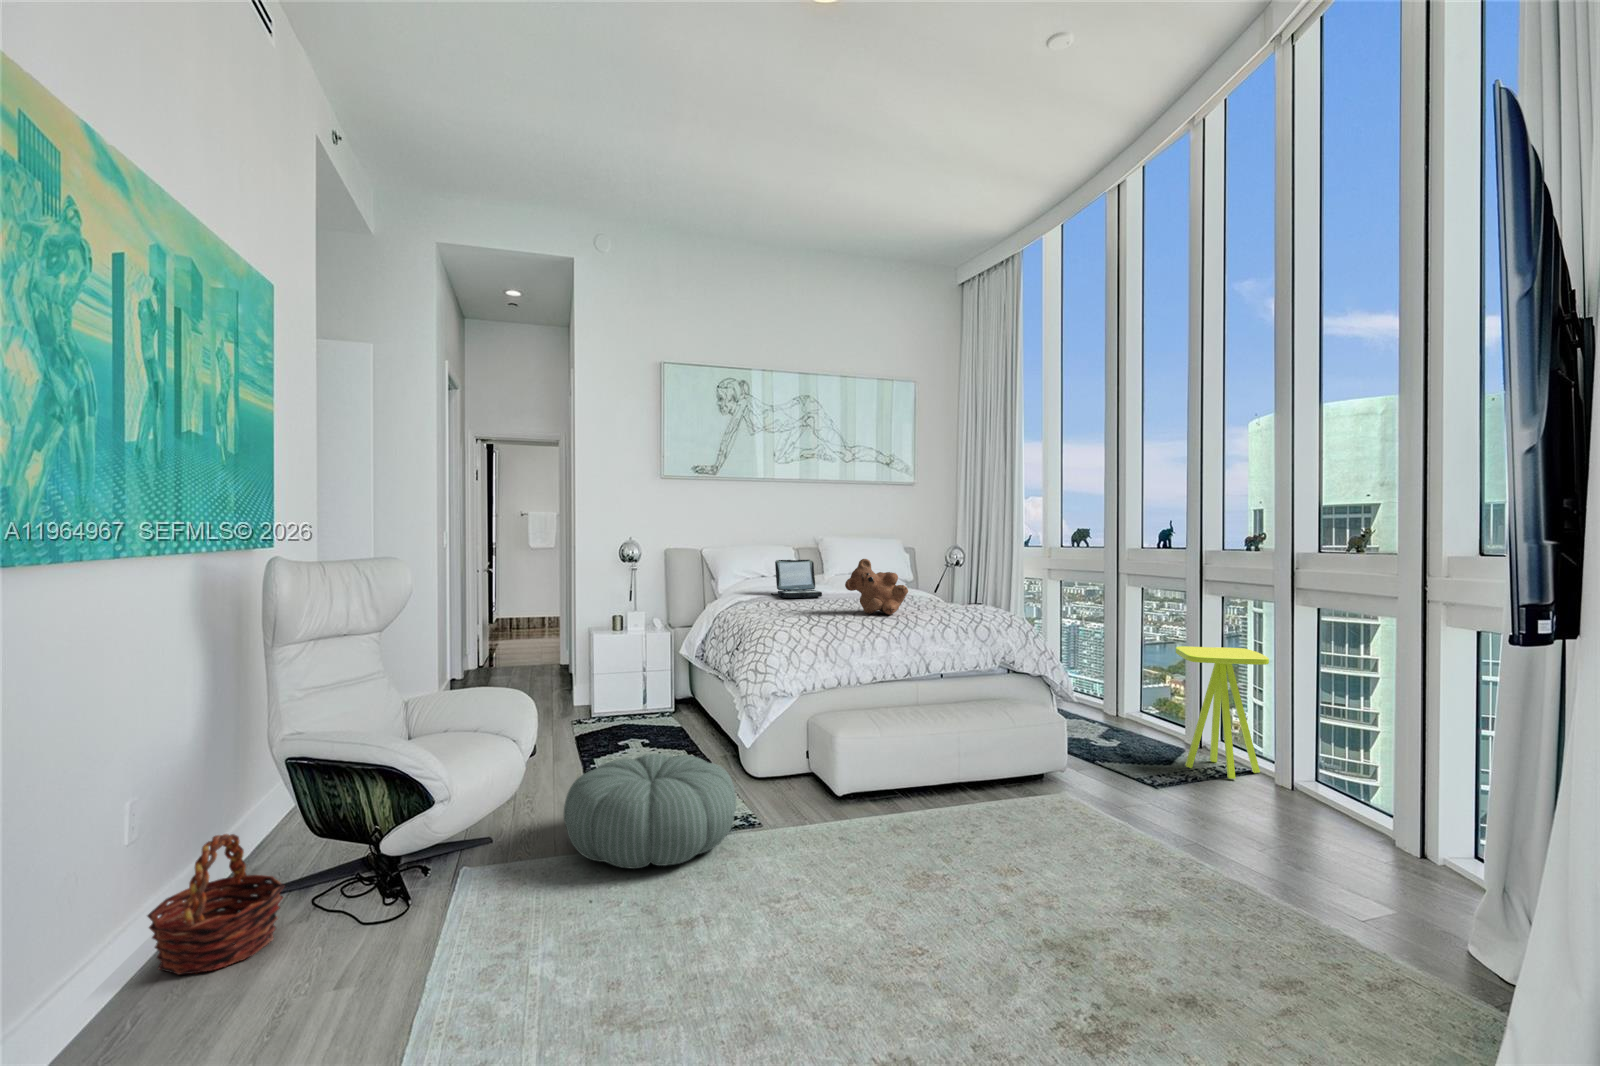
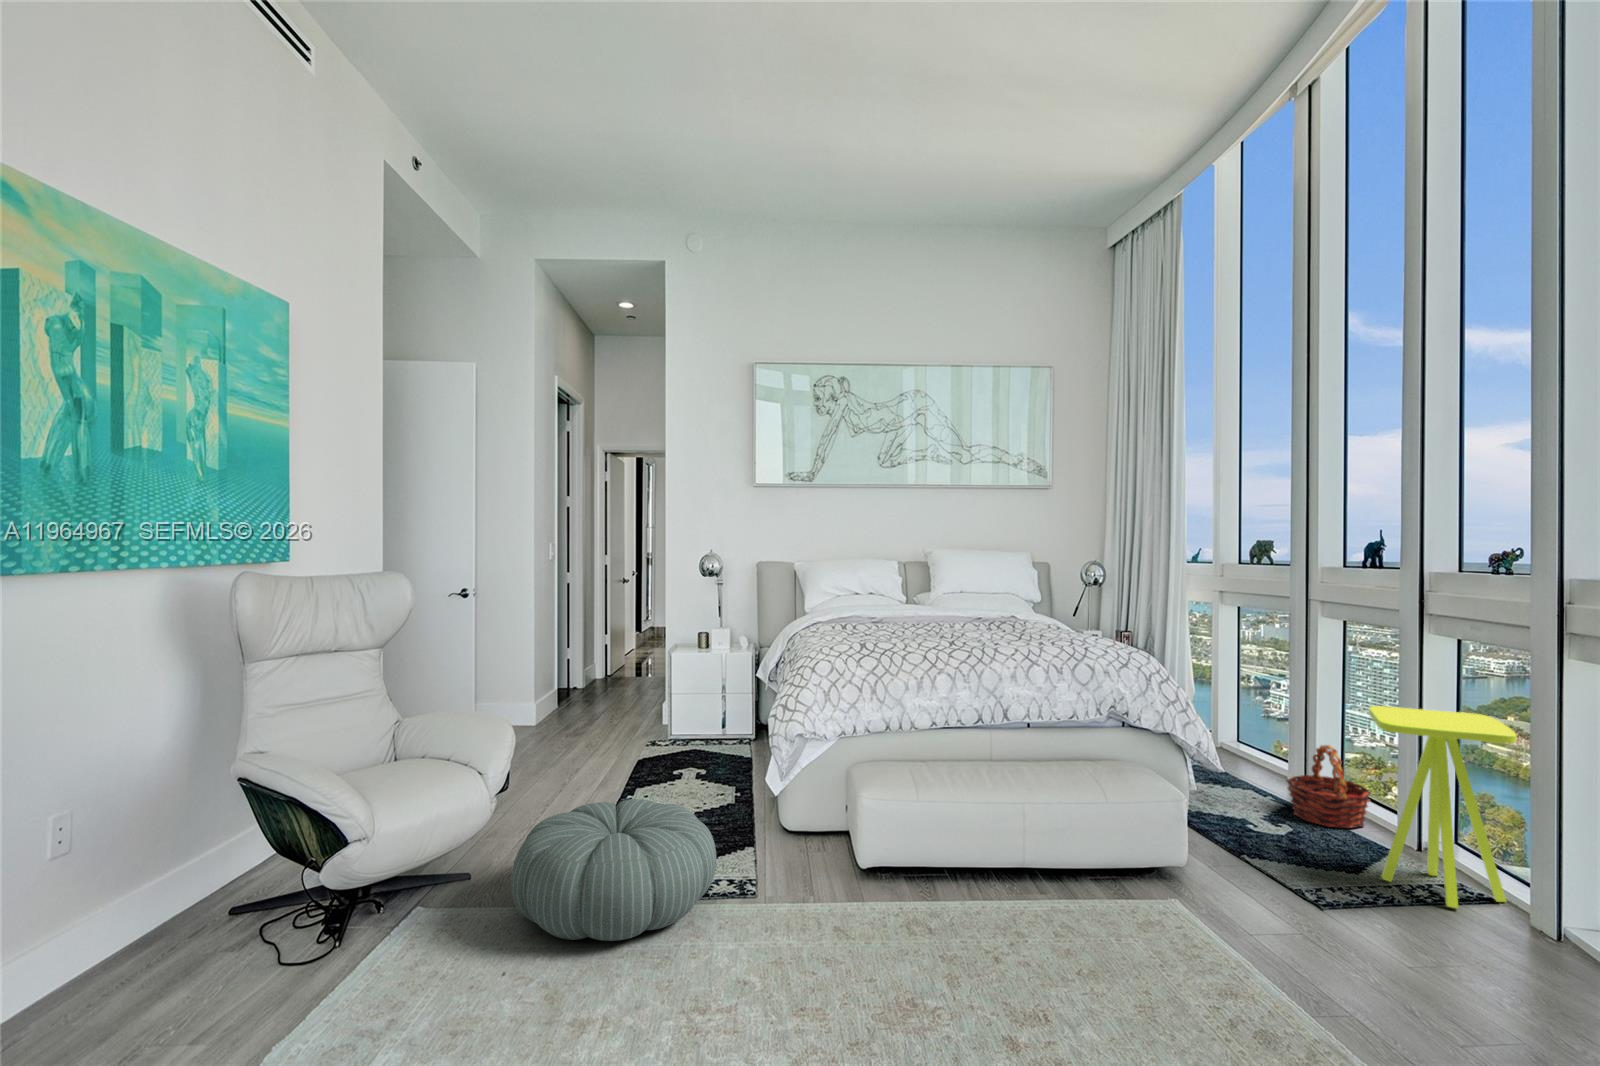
teddy bear: present [845,559,908,615] -> none [914,576,991,645]
laptop: present [771,560,822,598] -> none [857,575,911,619]
basket: present [147,834,284,975] -> present [1287,745,1371,828]

